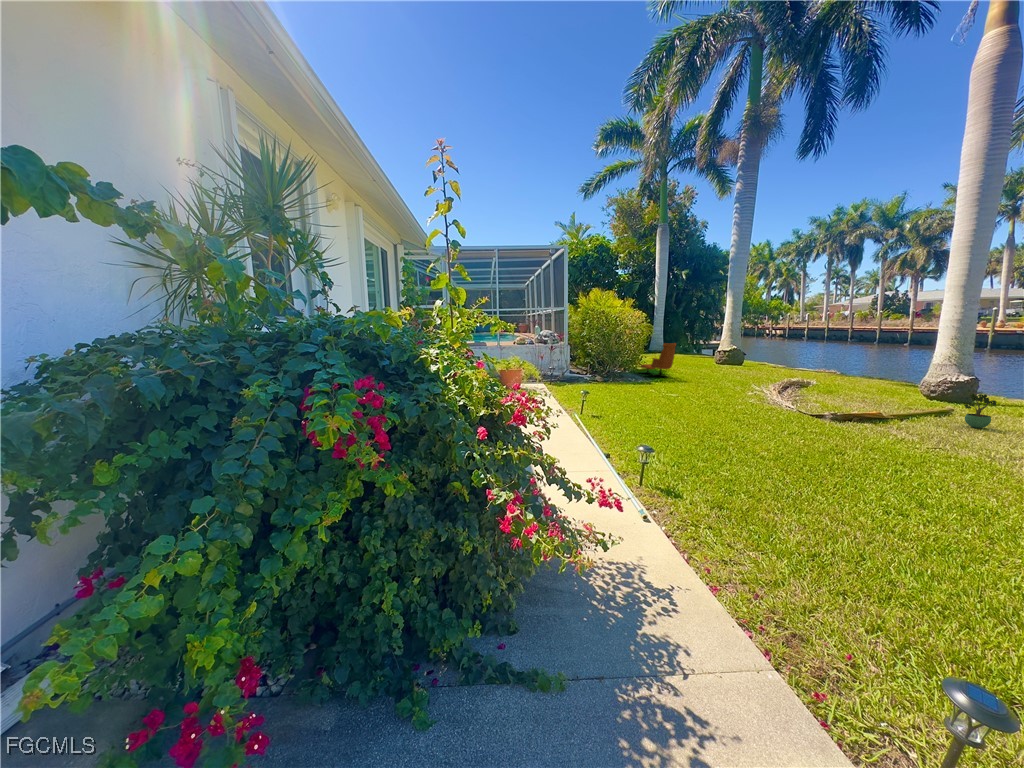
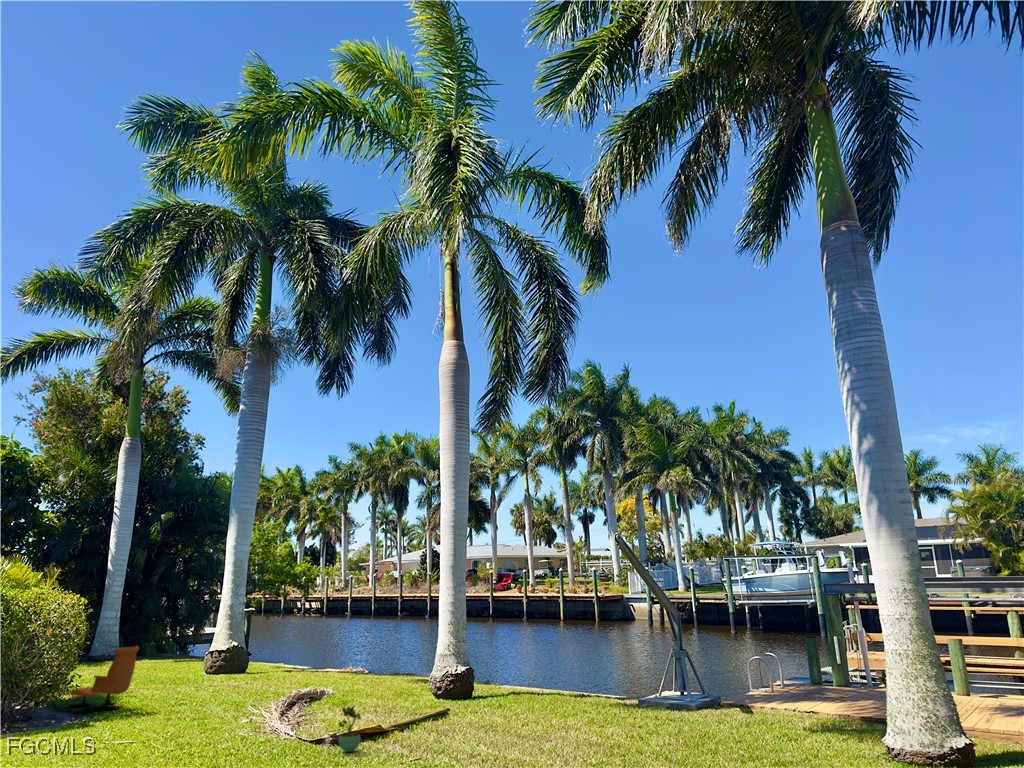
potted plant: present [964,394,997,428] -> present [339,707,361,752]

